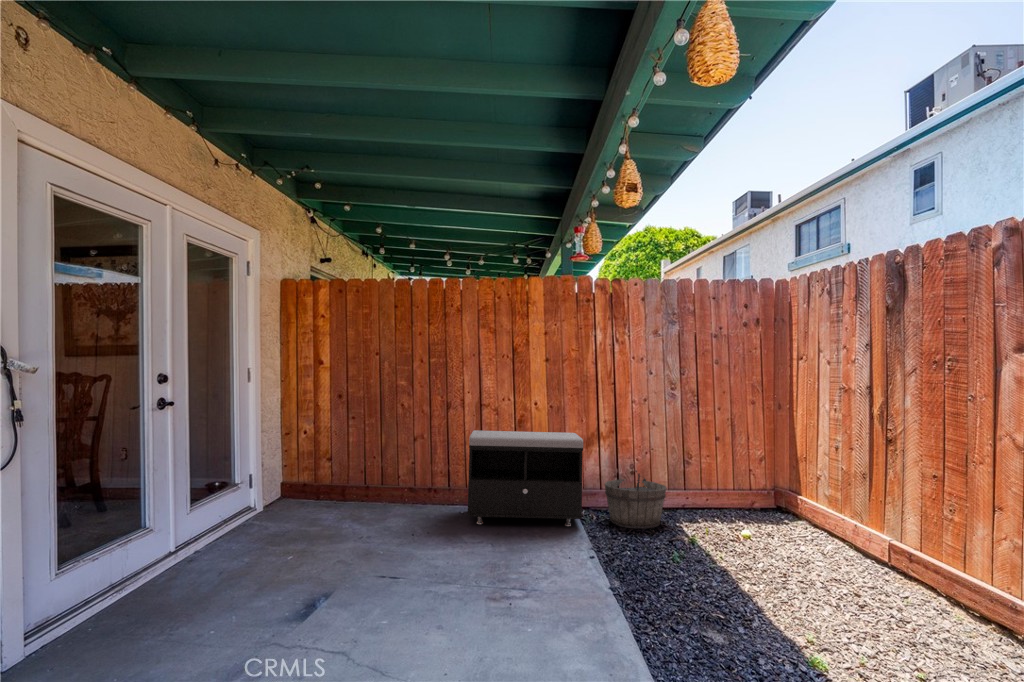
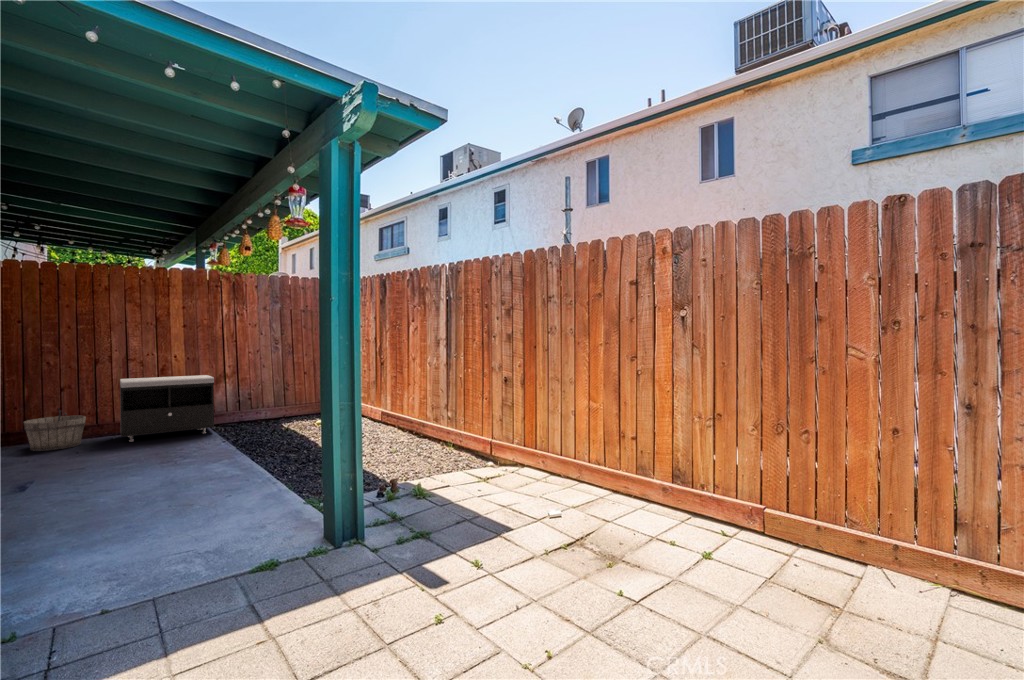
wooden bucket: present [605,471,666,528] -> present [24,408,86,451]

